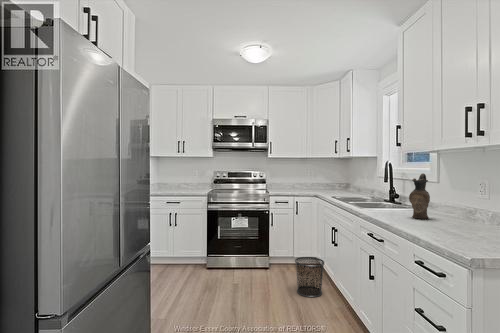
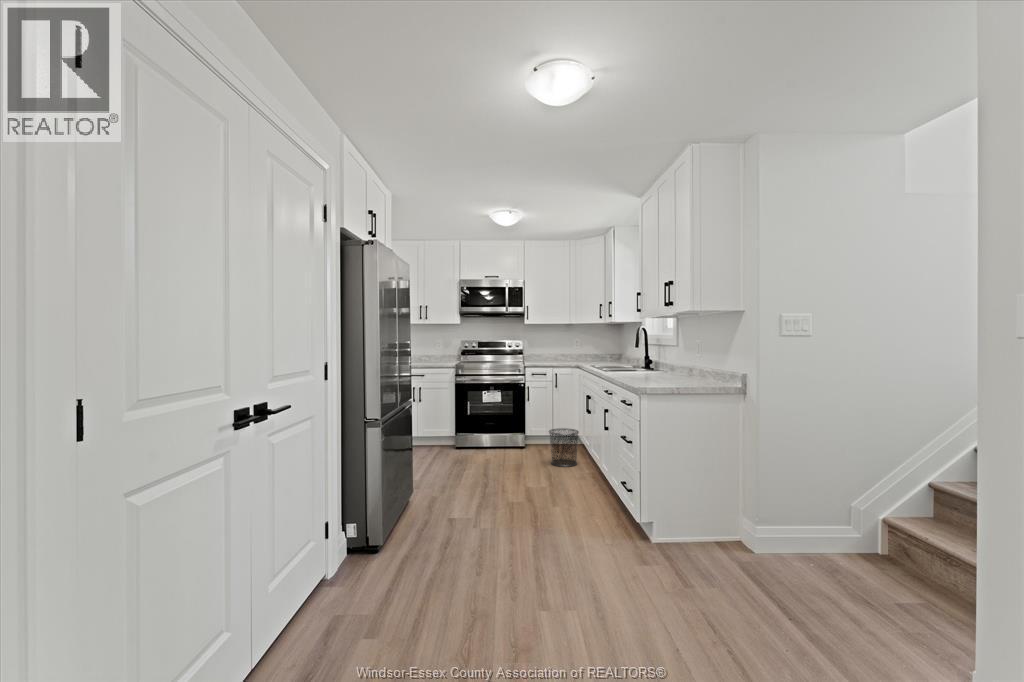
ceramic pitcher: present [409,173,430,219] -> none [638,336,654,375]

